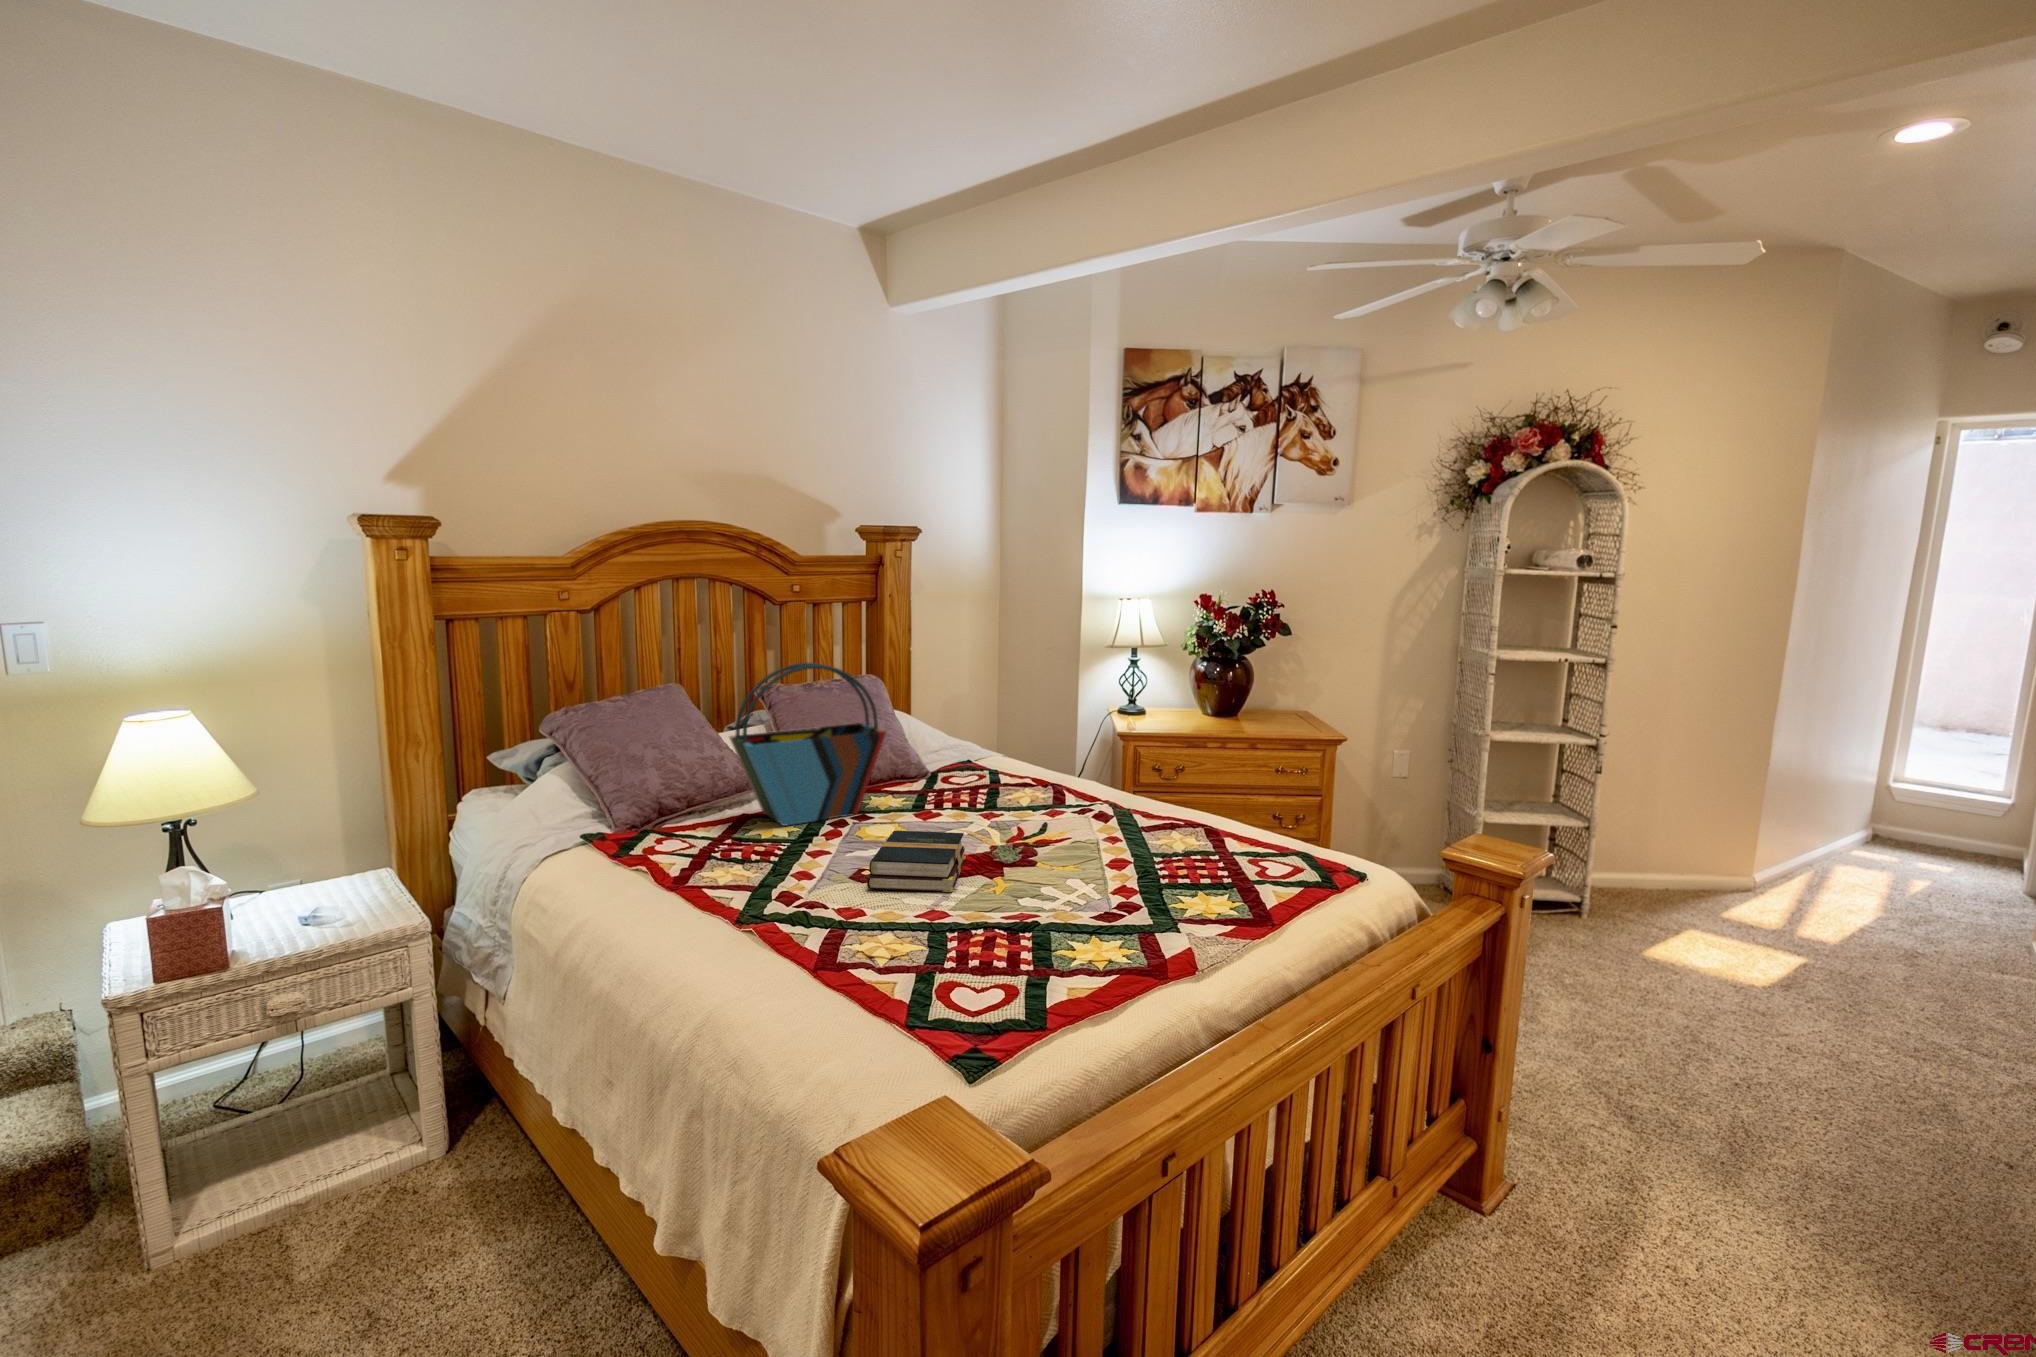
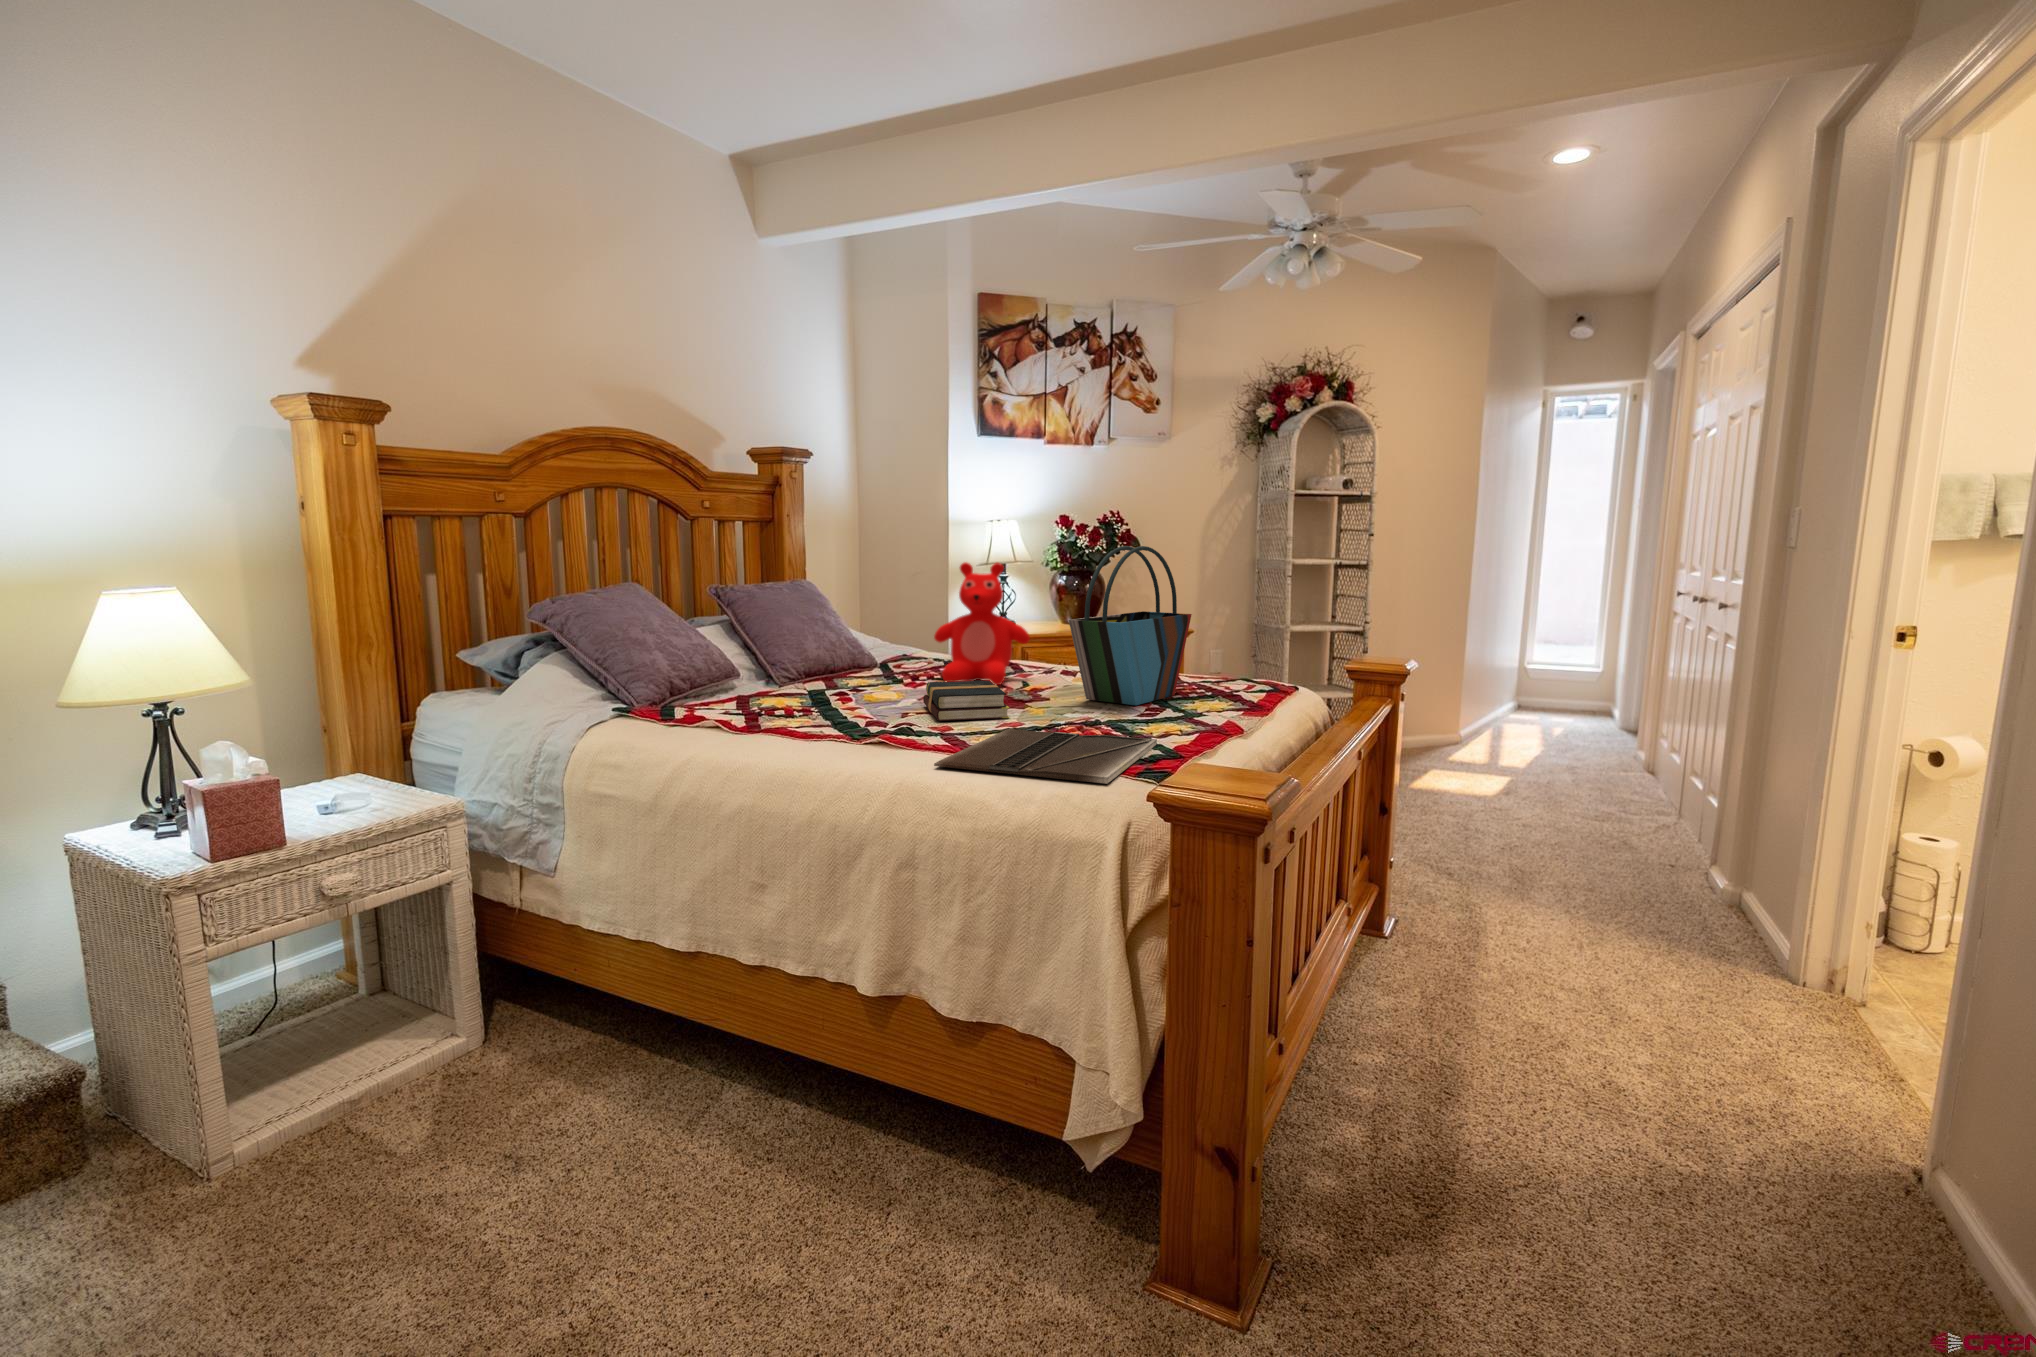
tote bag: present [730,663,886,826] -> present [1069,546,1192,705]
teddy bear: none [949,680,1058,826] -> present [934,562,1030,685]
laptop: none [760,918,1062,1055] -> present [934,729,1157,784]

